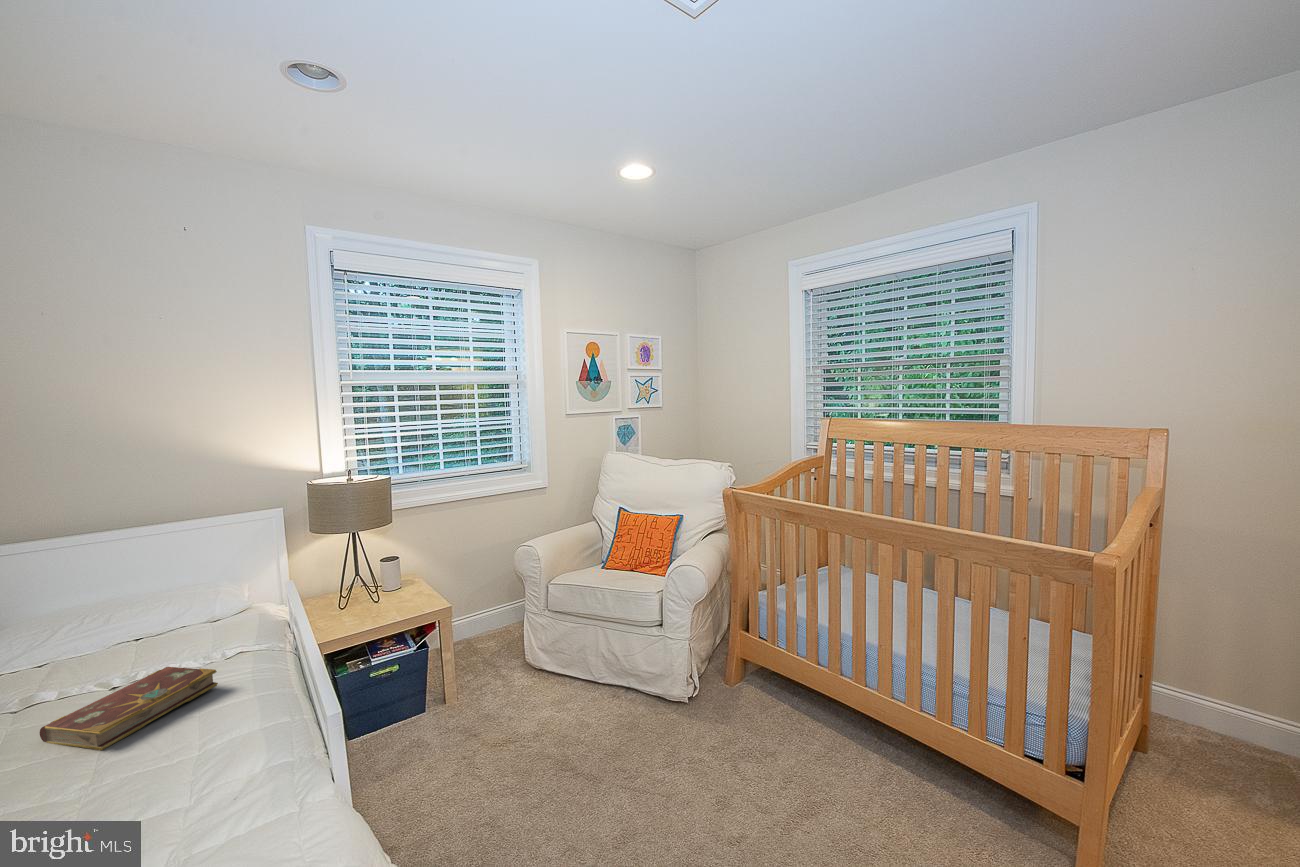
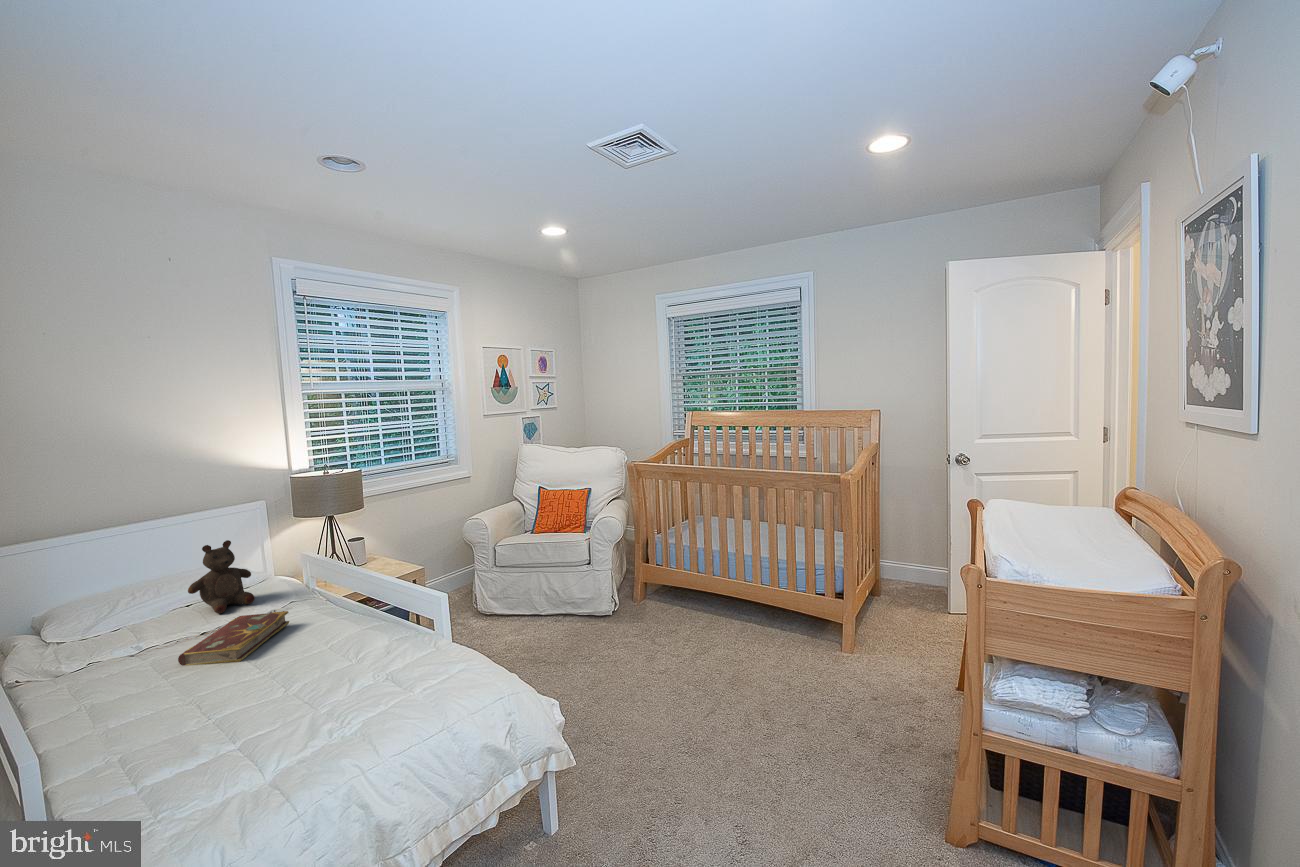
stuffed bear: none [140,561,224,654] -> present [188,540,255,613]

